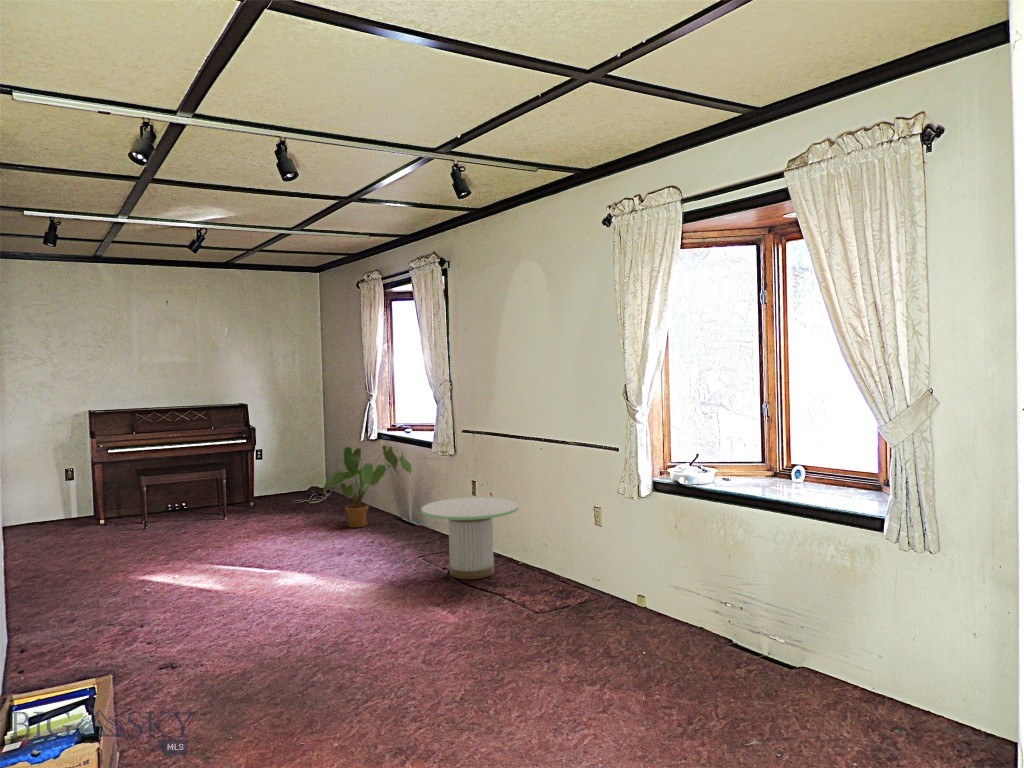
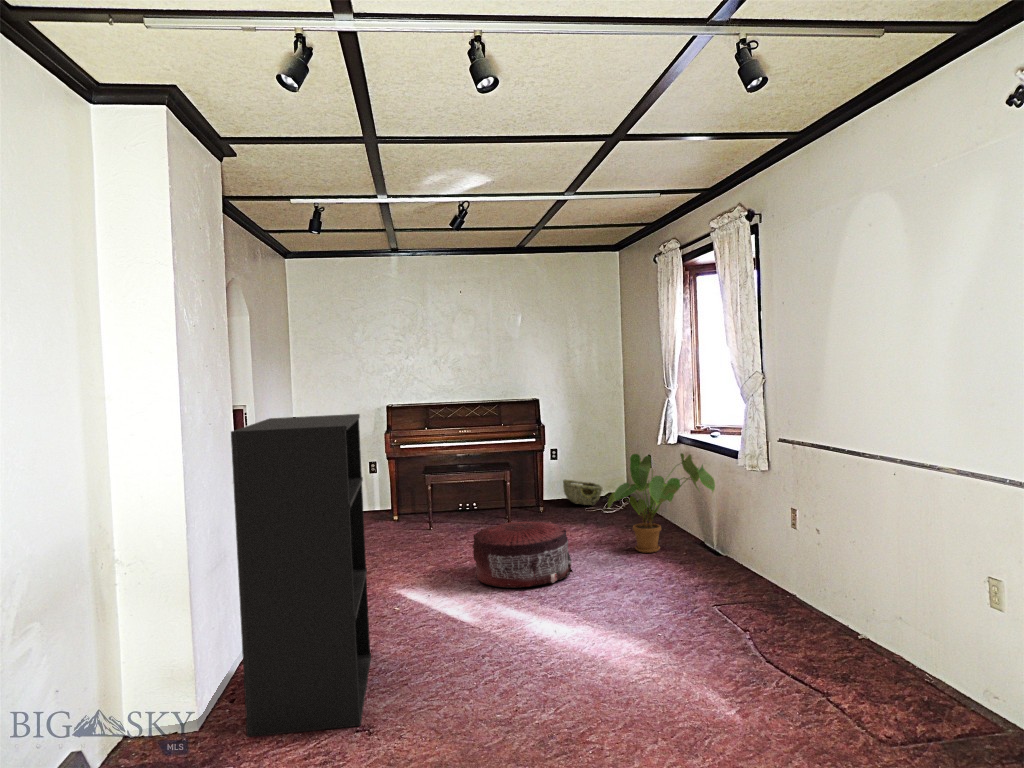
bookshelf: none [46,415,162,688] -> present [231,414,371,737]
woven basket: none [269,476,307,498] -> present [563,480,603,505]
side table: present [421,497,519,579] -> none [710,535,856,656]
pouf: none [209,506,301,563] -> present [472,521,573,588]

